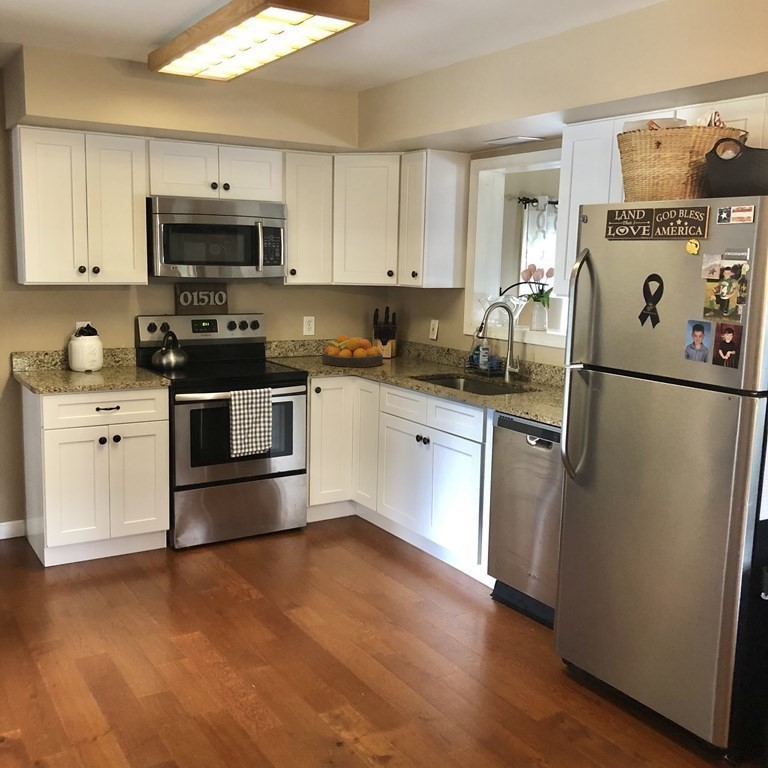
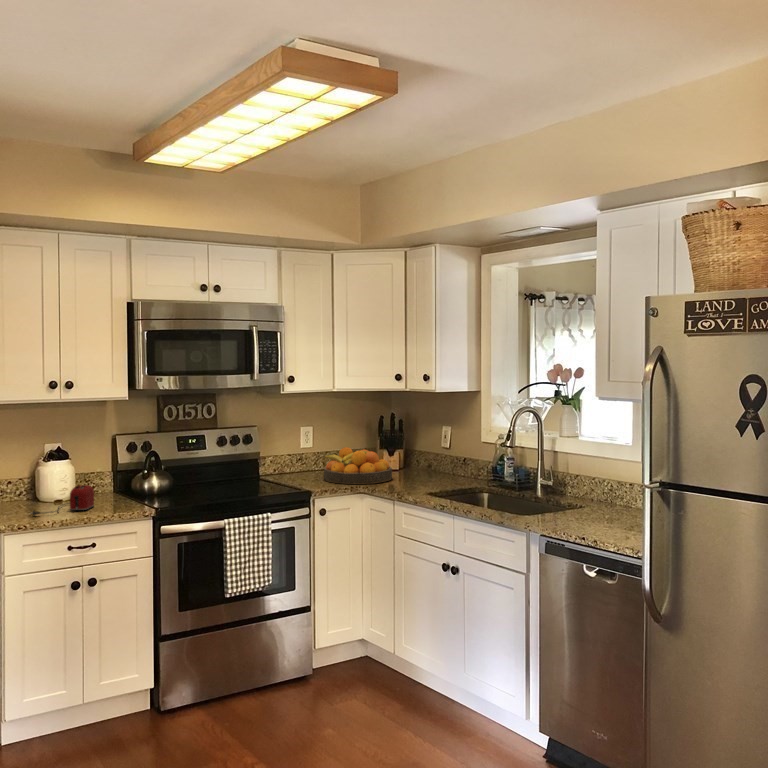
toaster: none [64,358,119,382] -> present [31,485,94,516]

